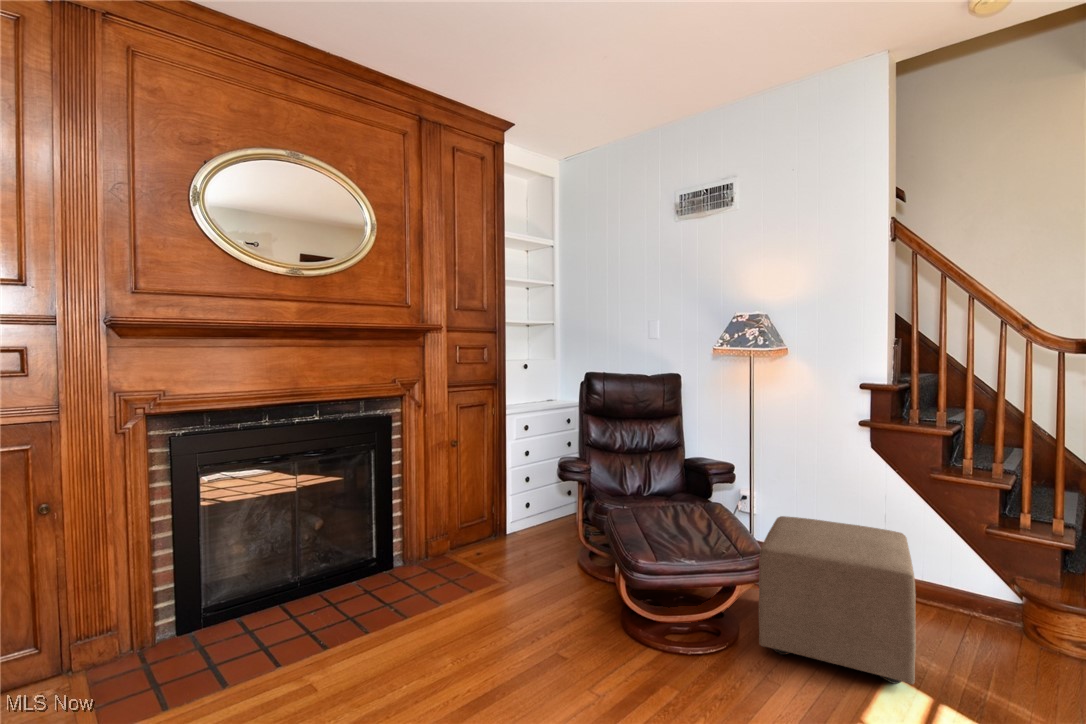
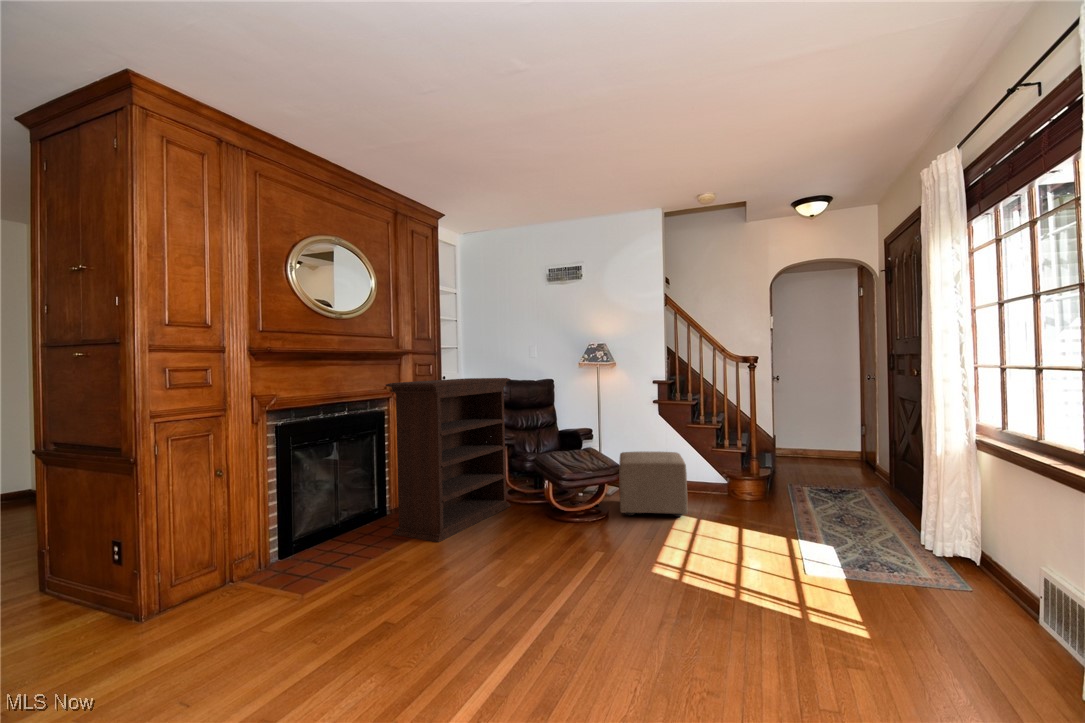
bookshelf: none [353,369,581,650] -> present [386,378,511,542]

